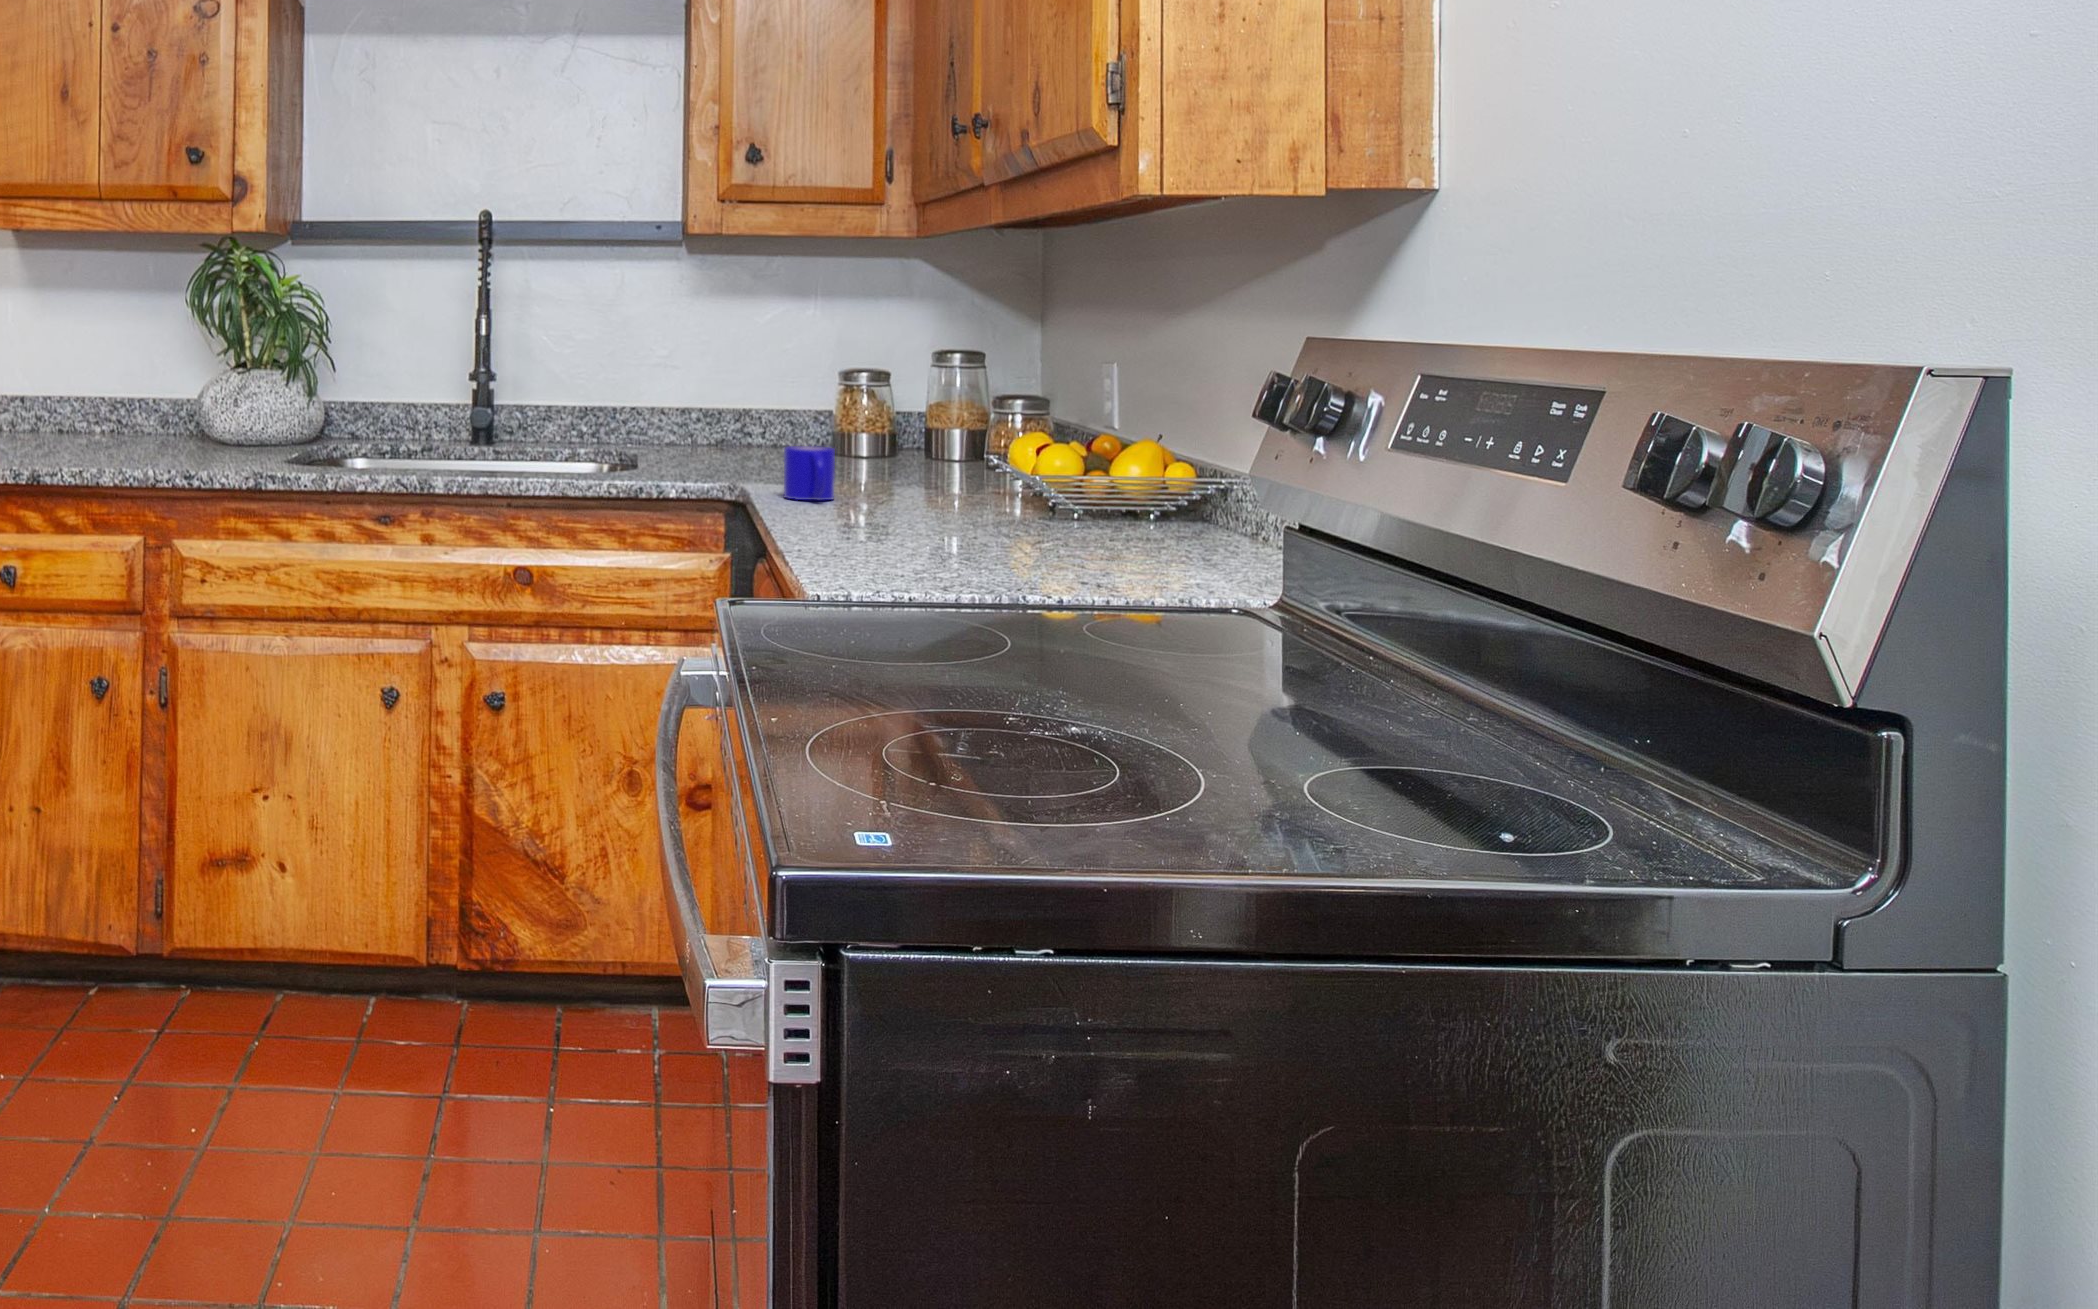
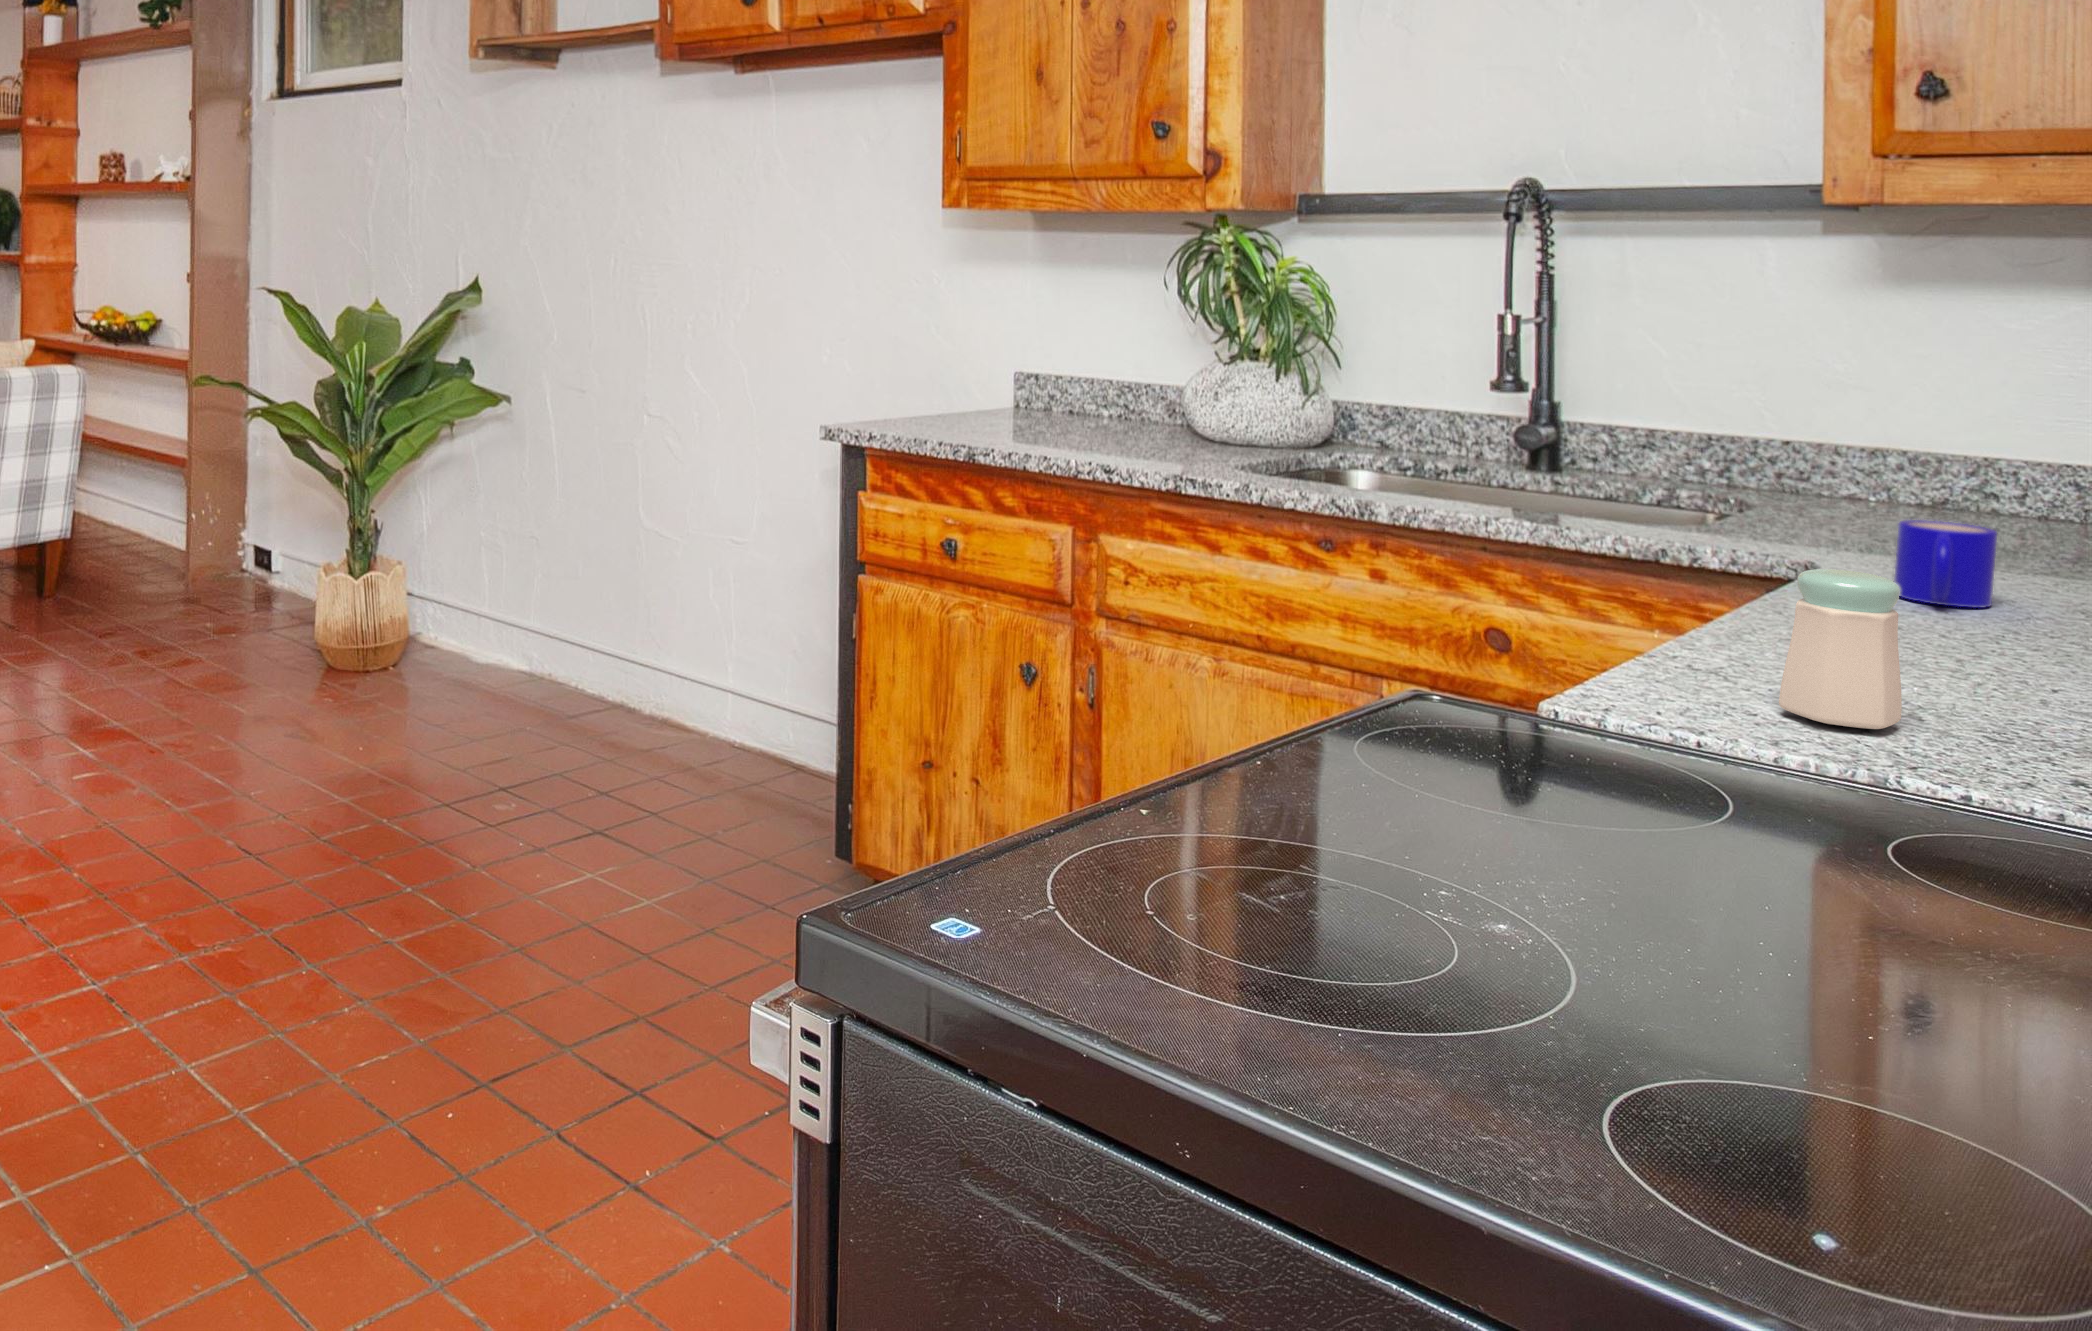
salt shaker: none [860,462,922,568] -> present [1779,569,1902,729]

